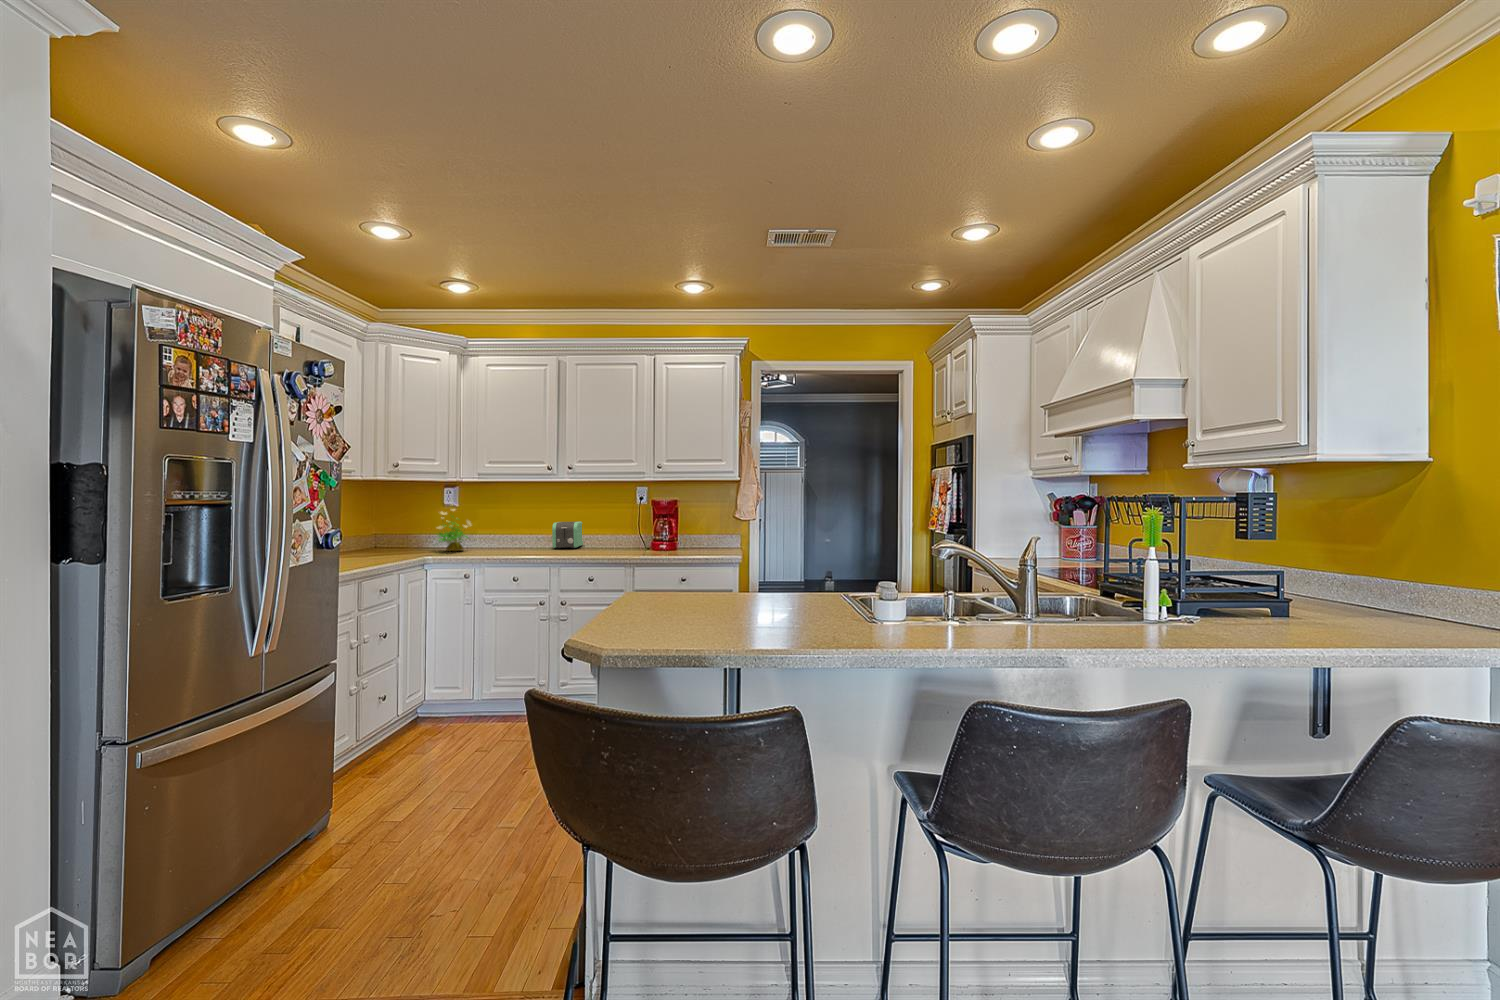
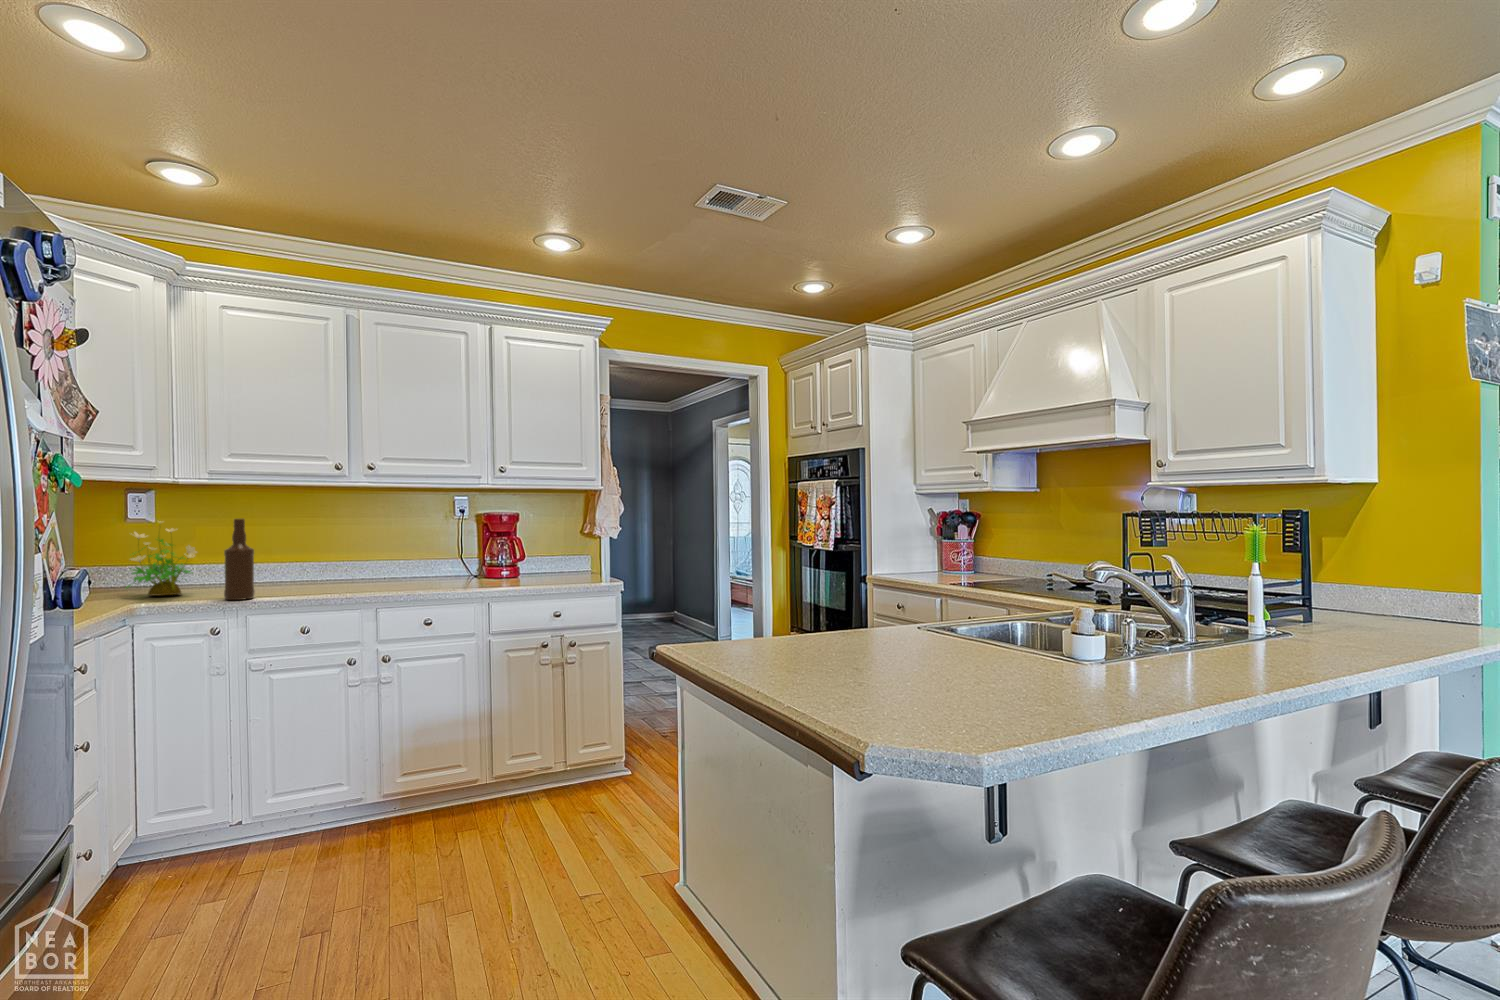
bottle: none [478,503,495,555] -> present [224,519,255,600]
toaster: present [552,522,583,549] -> none [333,544,375,584]

